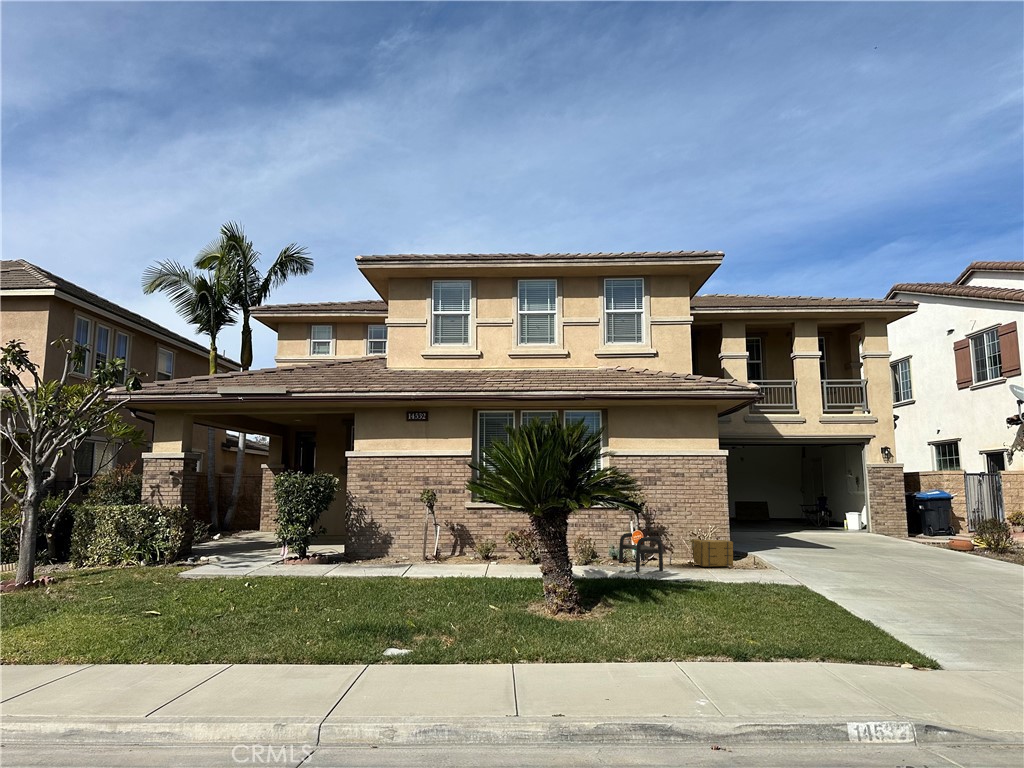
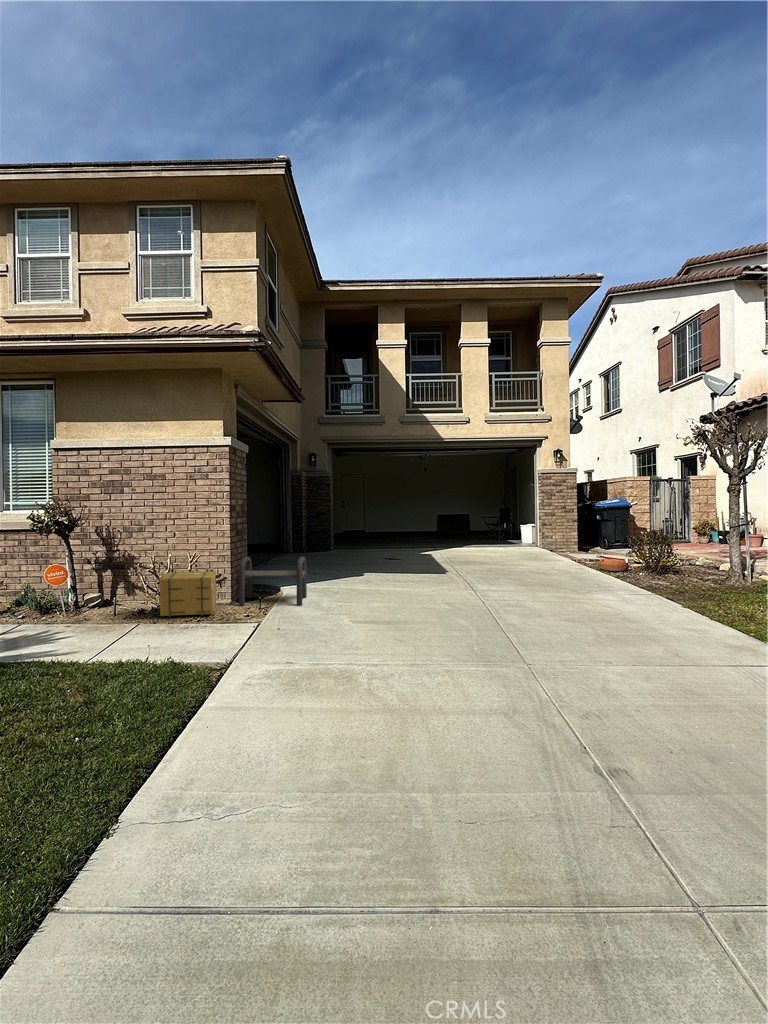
bench: present [619,533,663,572] -> present [239,556,307,606]

